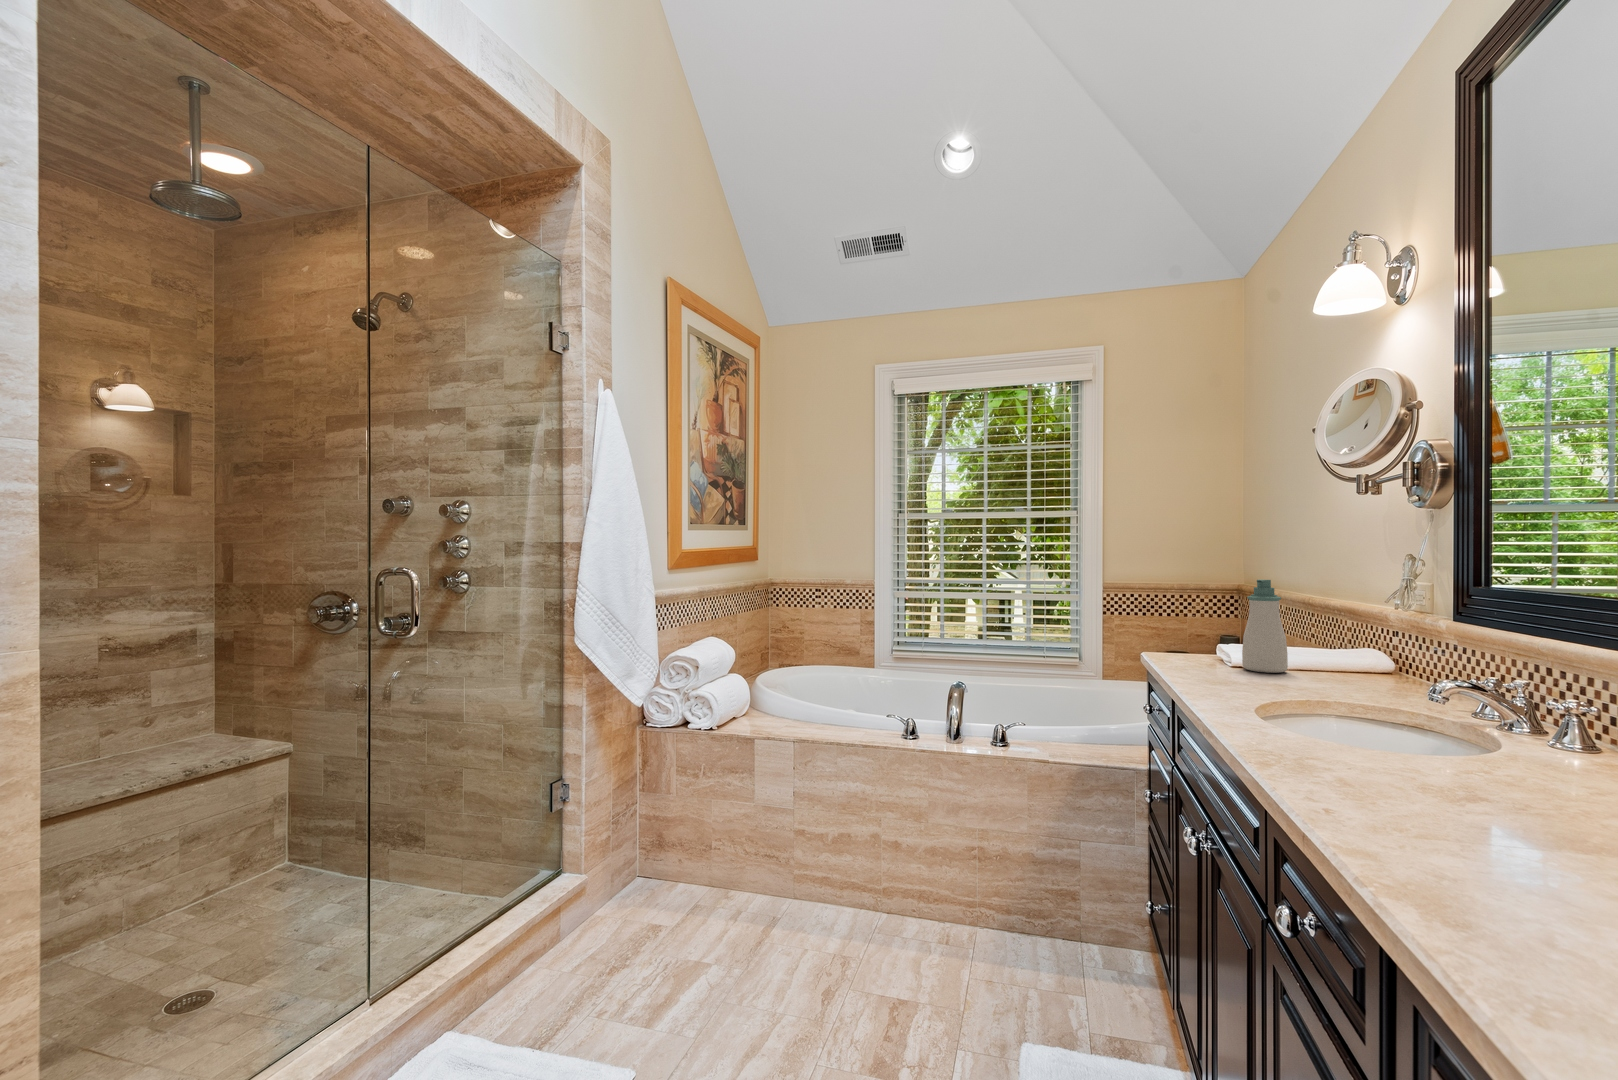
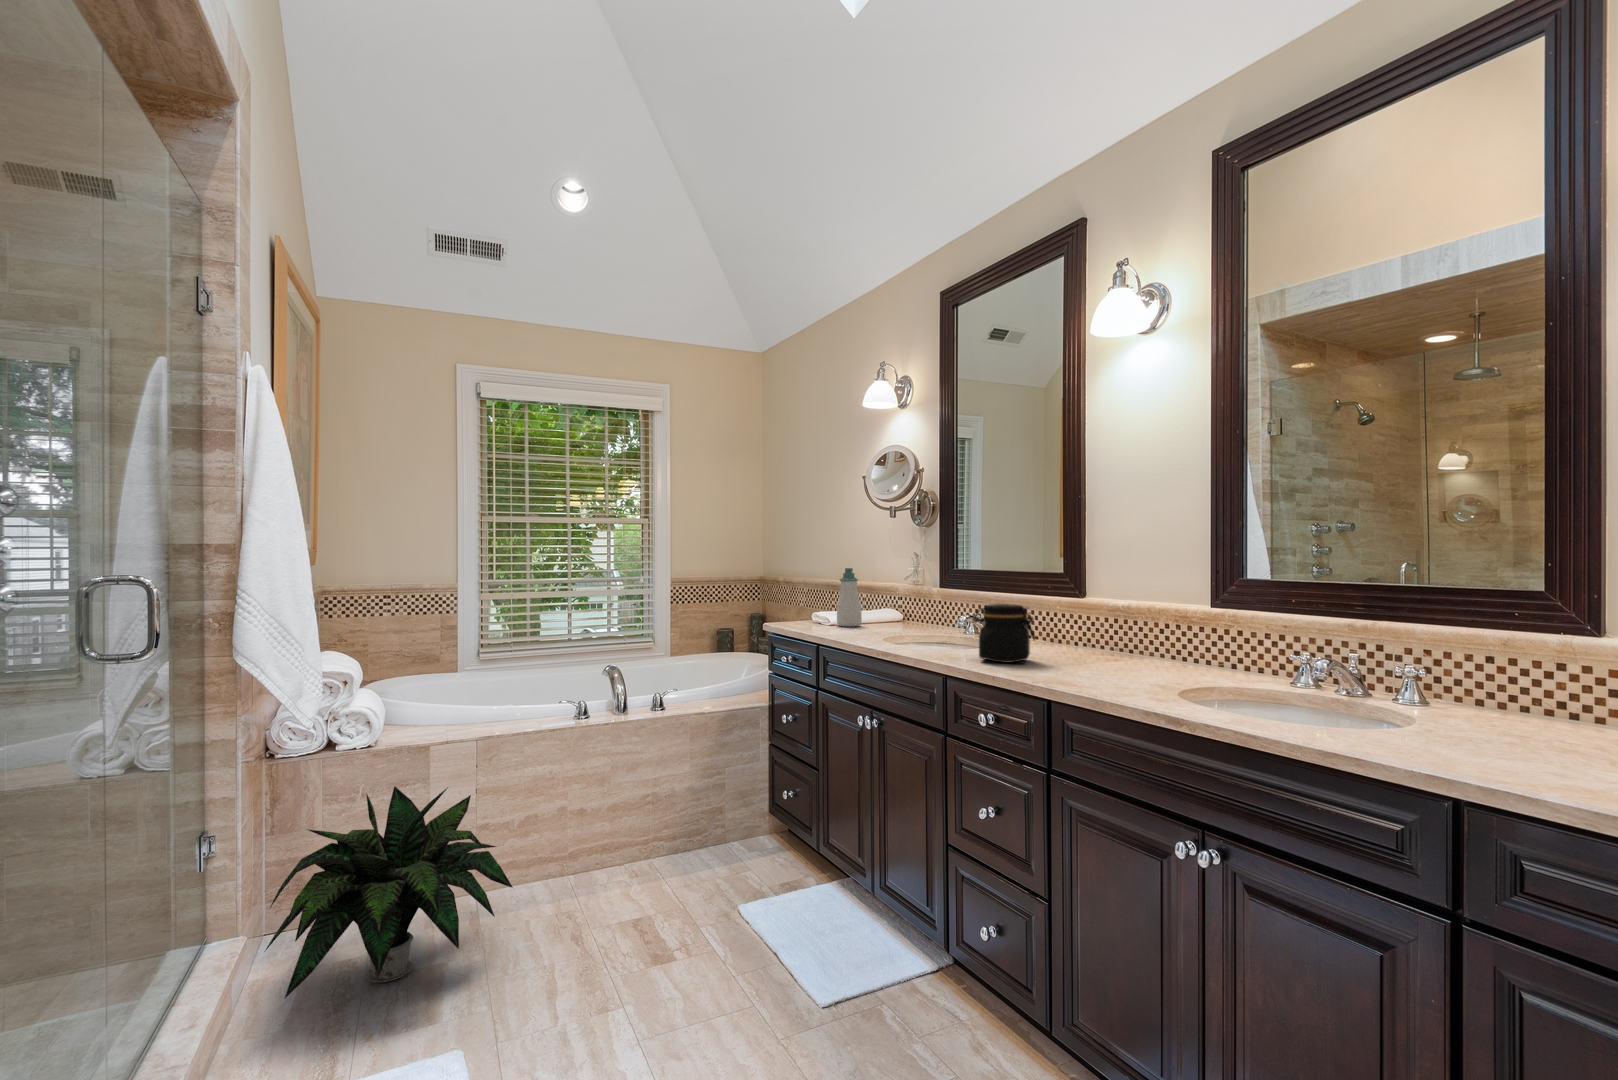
jar: none [1342,671,1509,809] -> present [973,604,1035,663]
potted plant: none [563,774,787,962] -> present [264,786,513,998]

